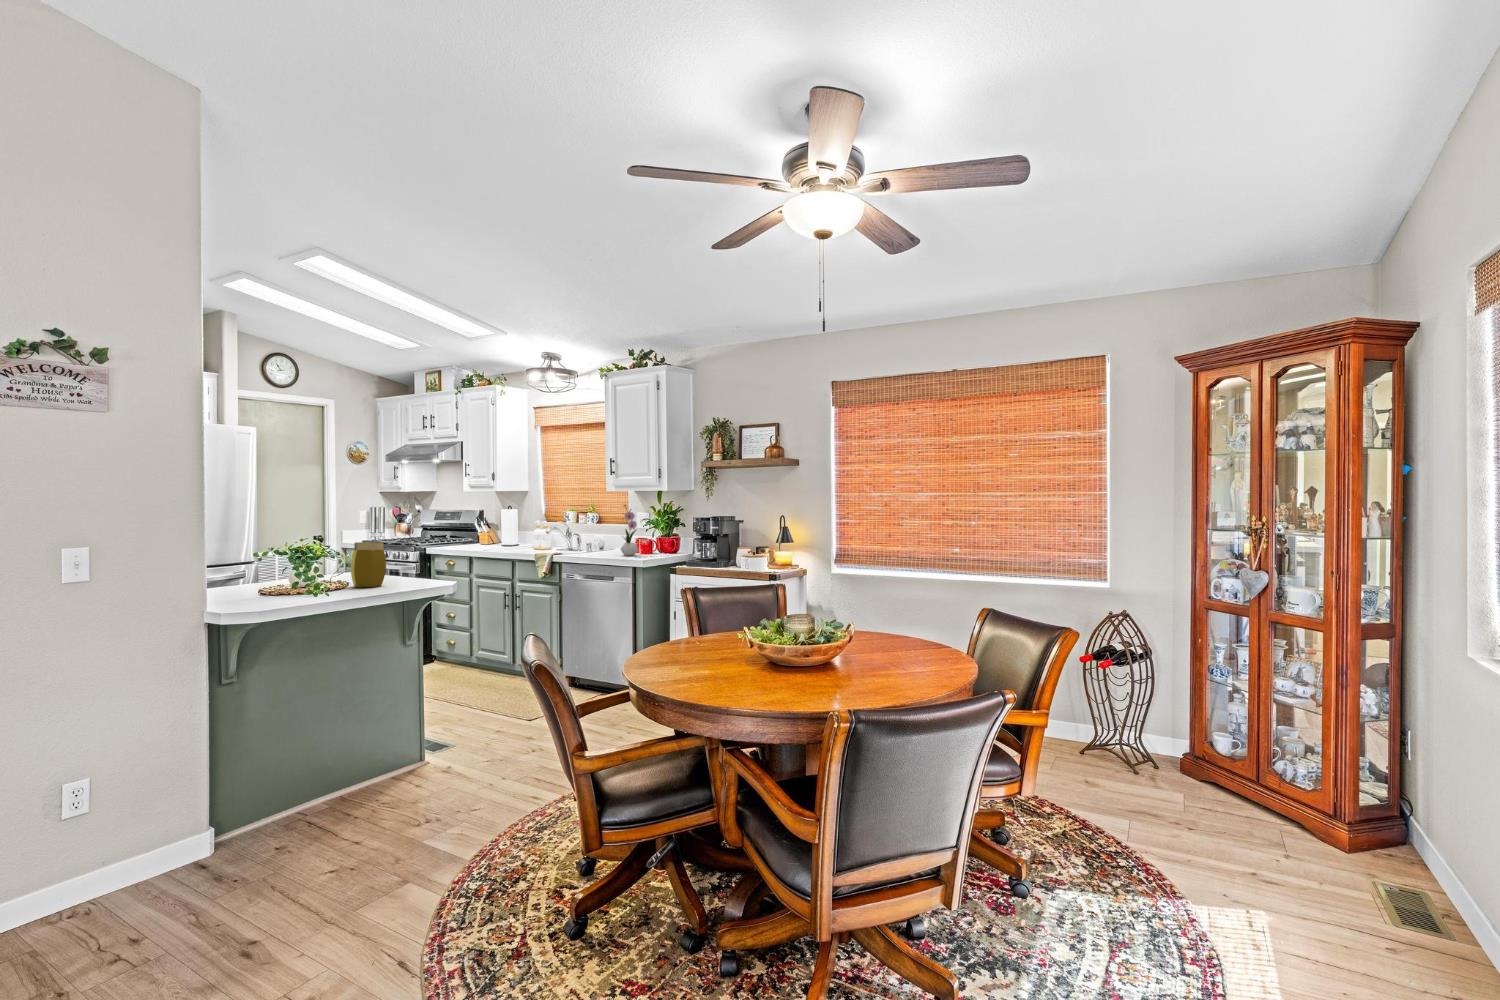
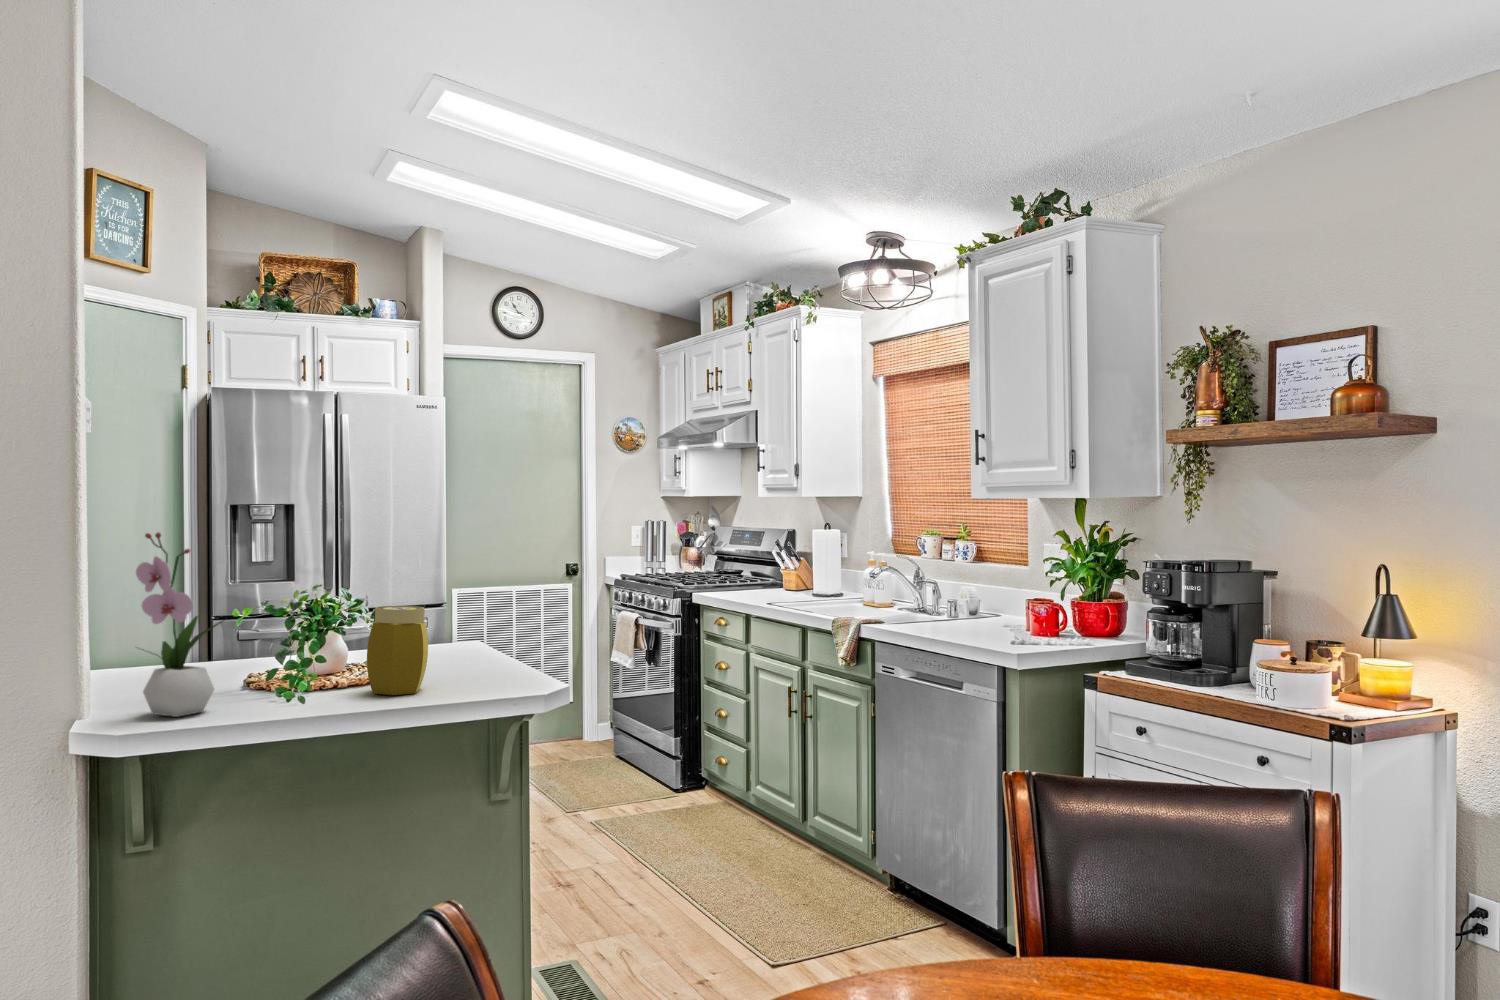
flower arrangement: present [621,505,638,556] -> present [136,532,224,717]

